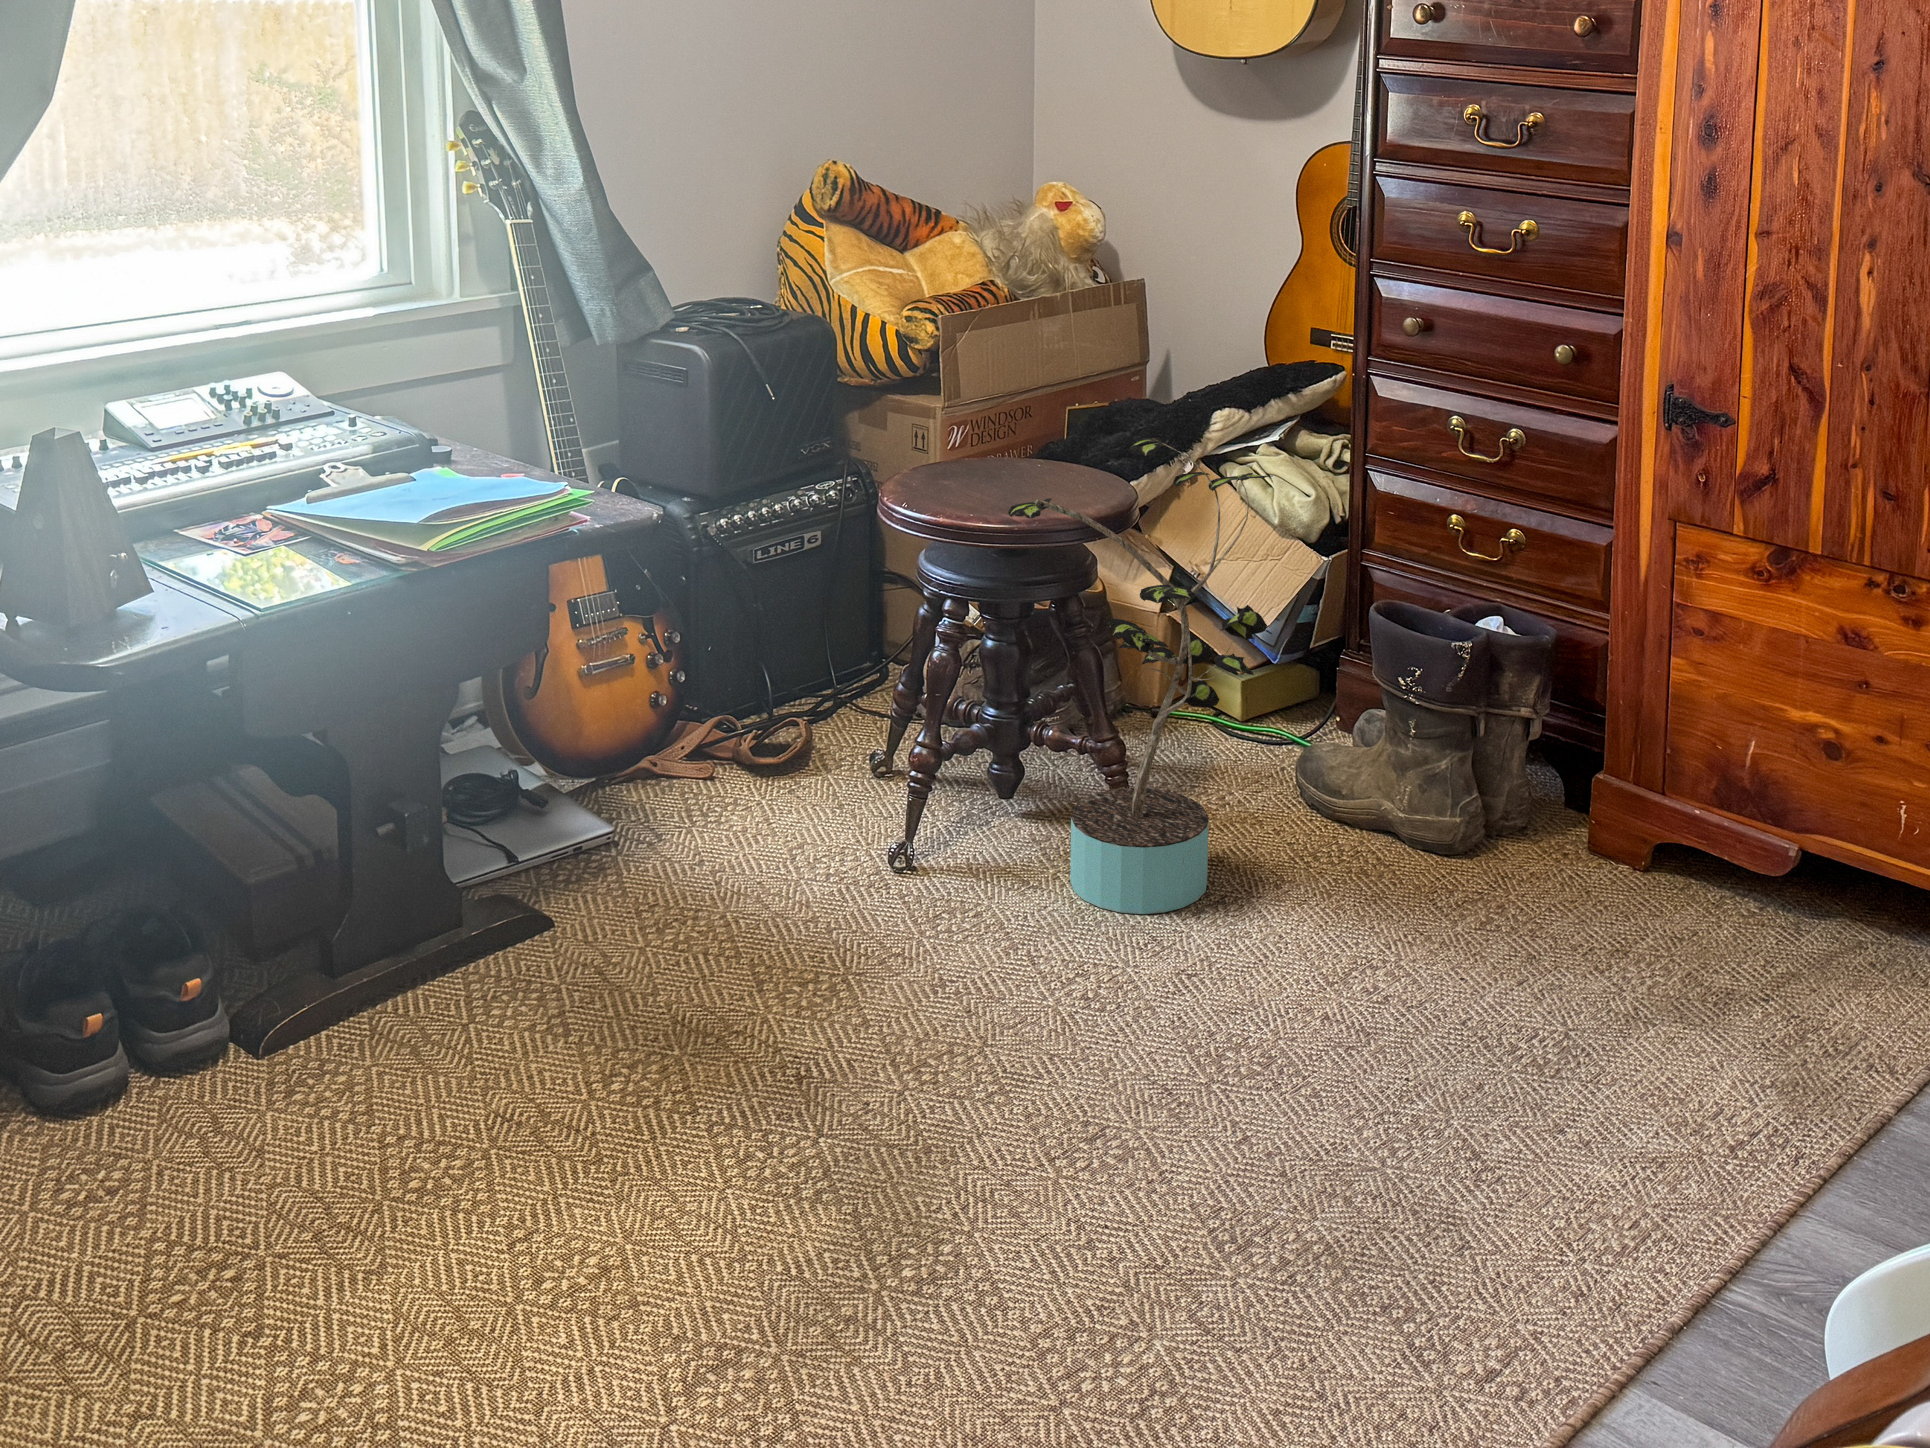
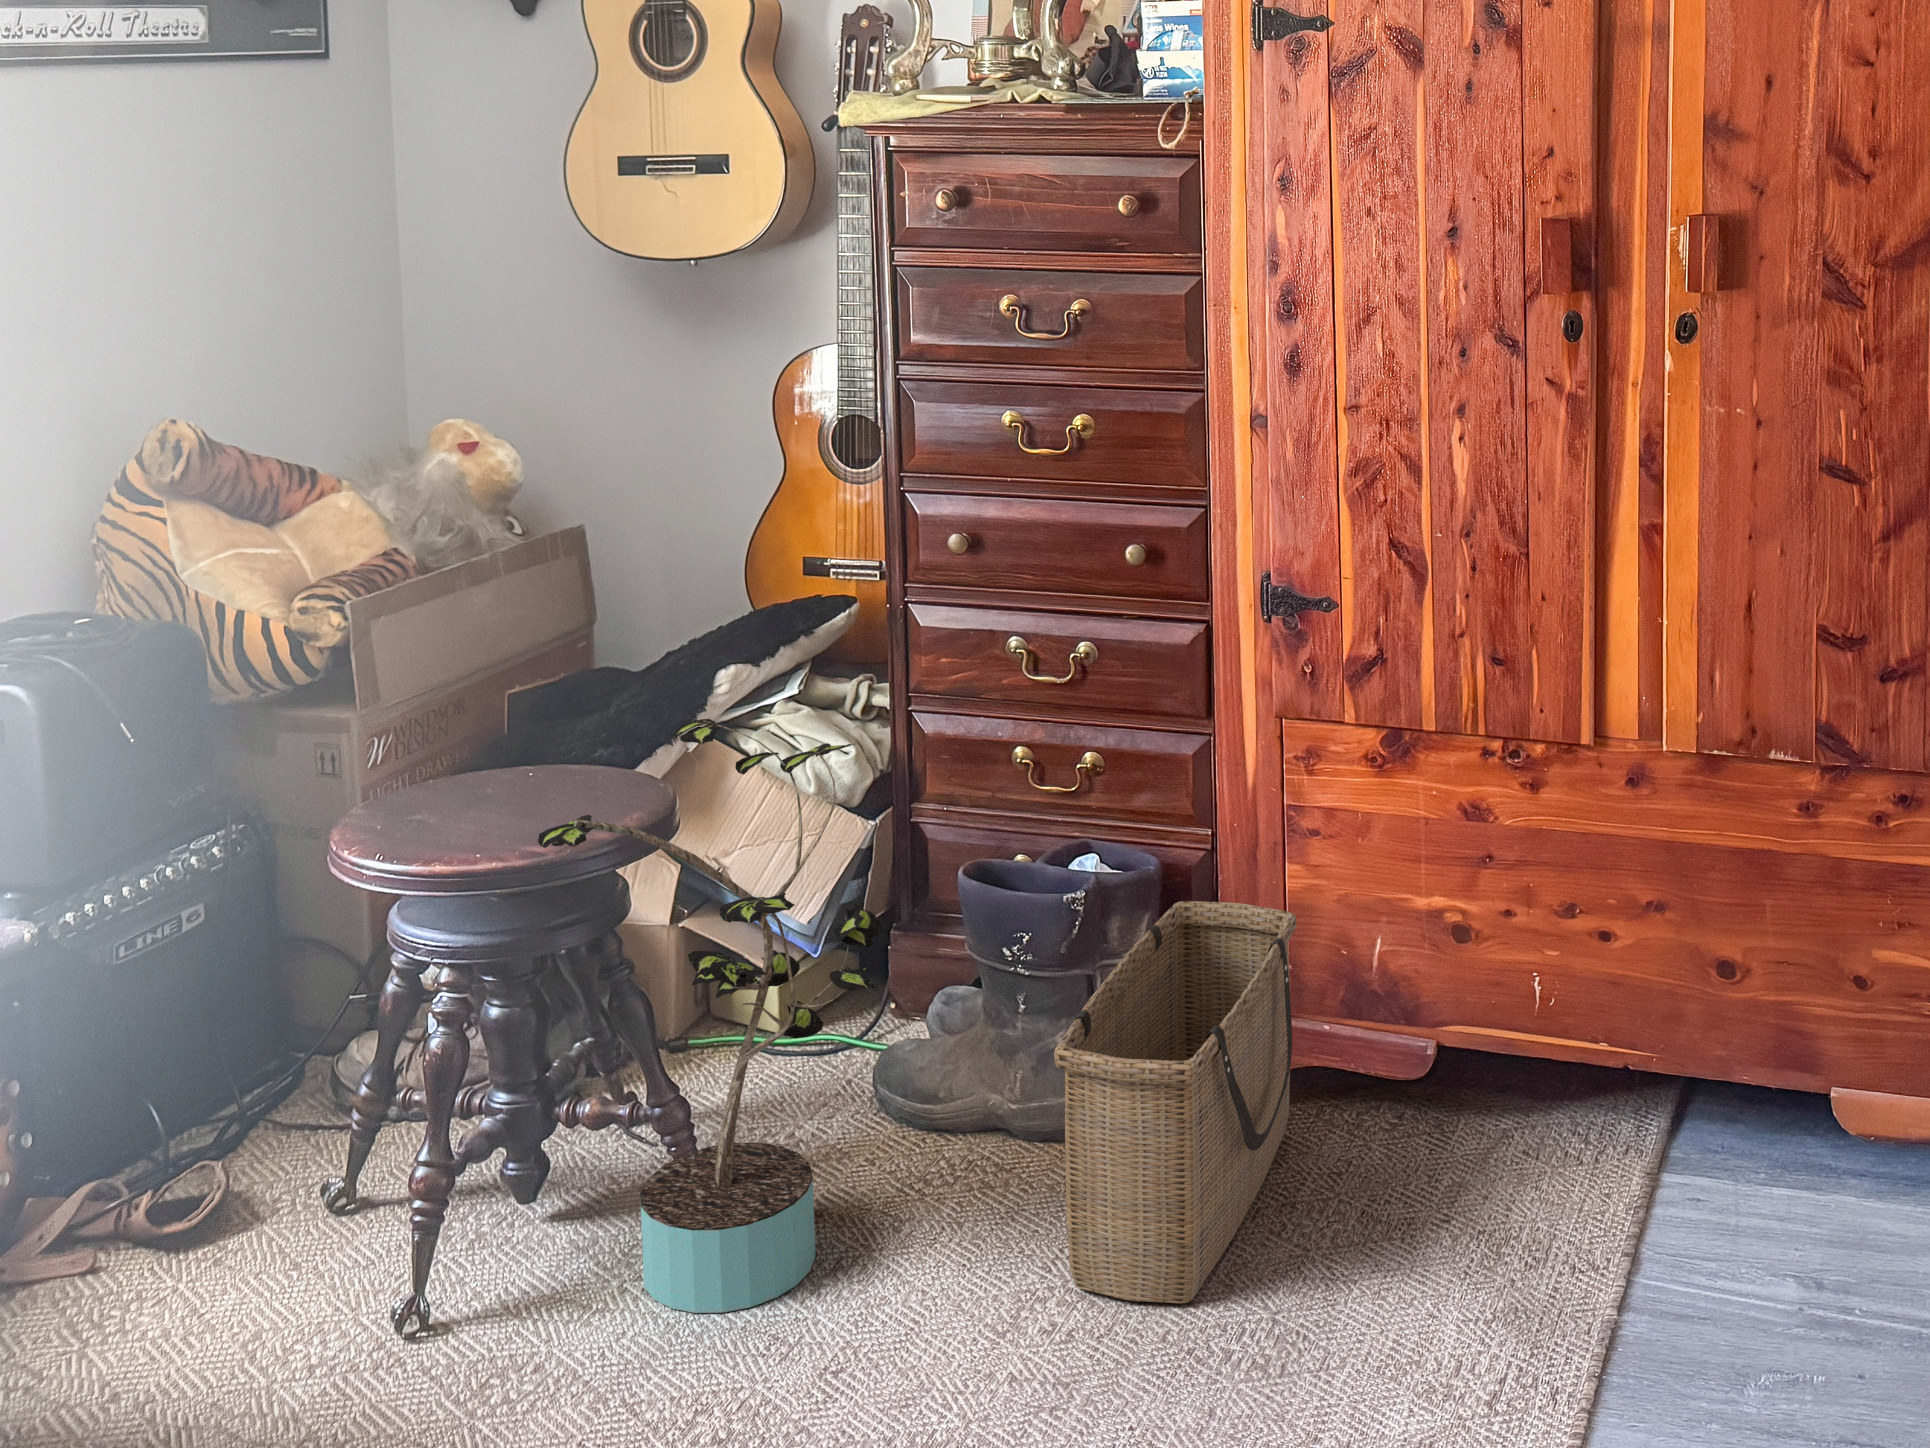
basket: none [1395,667,1668,996] -> present [1054,901,1297,1303]

